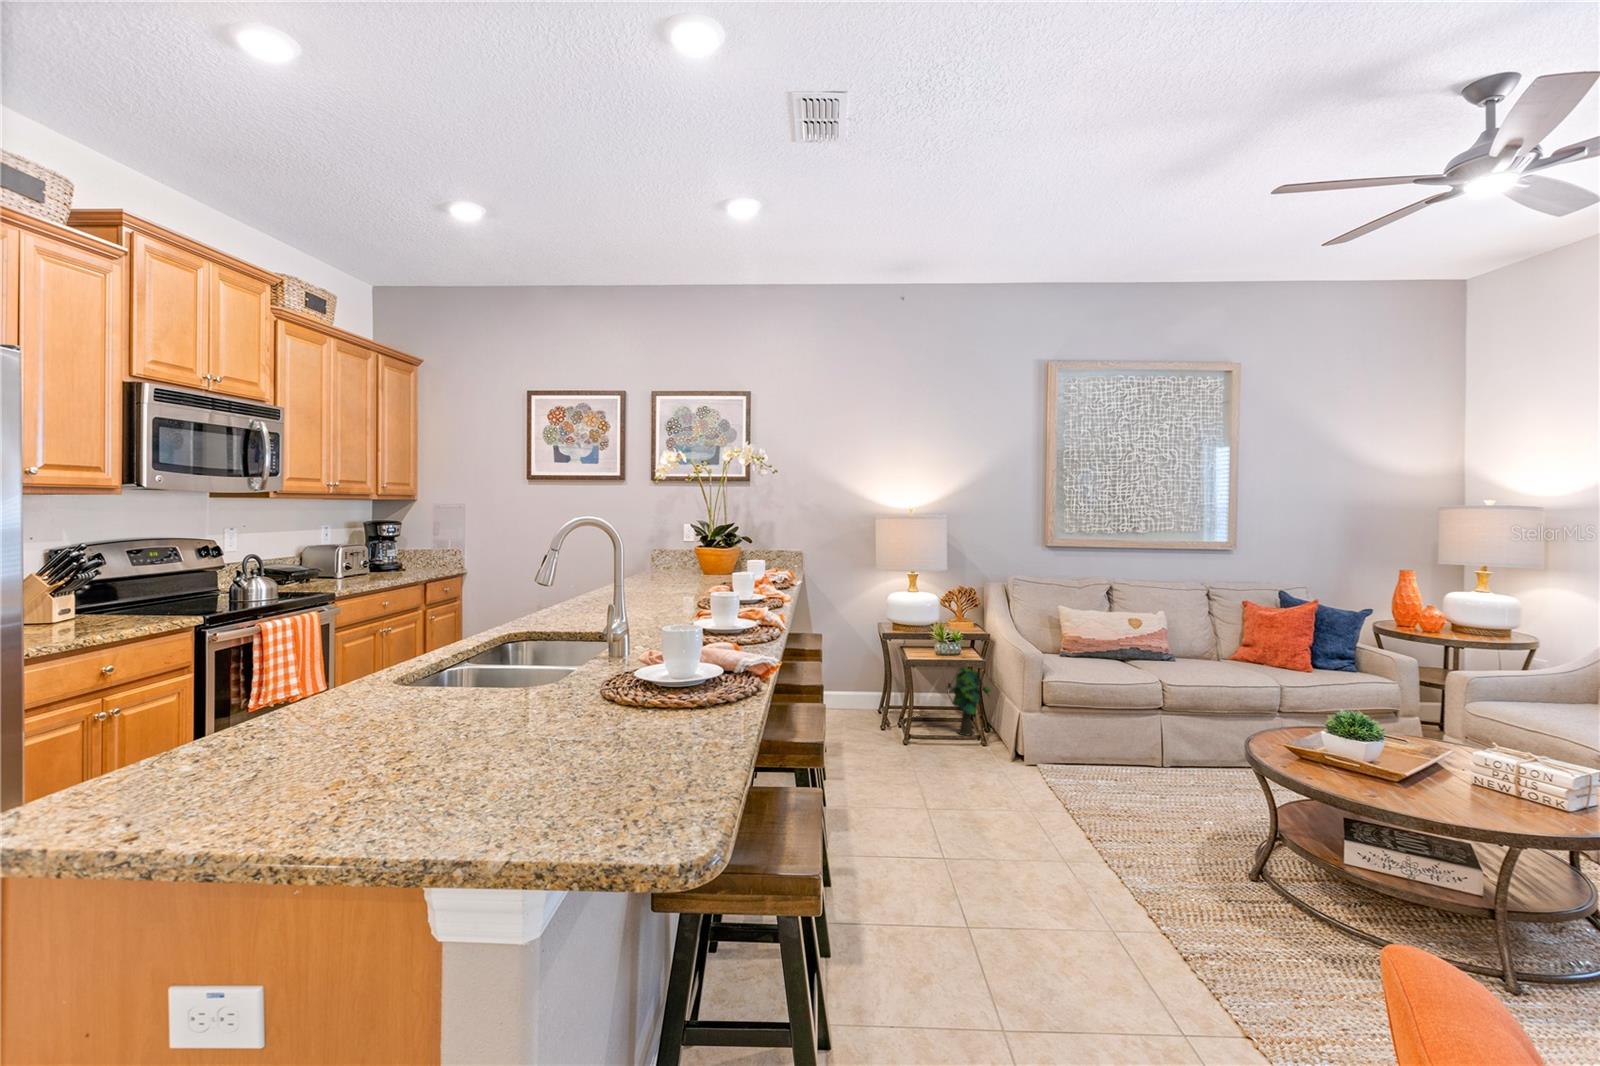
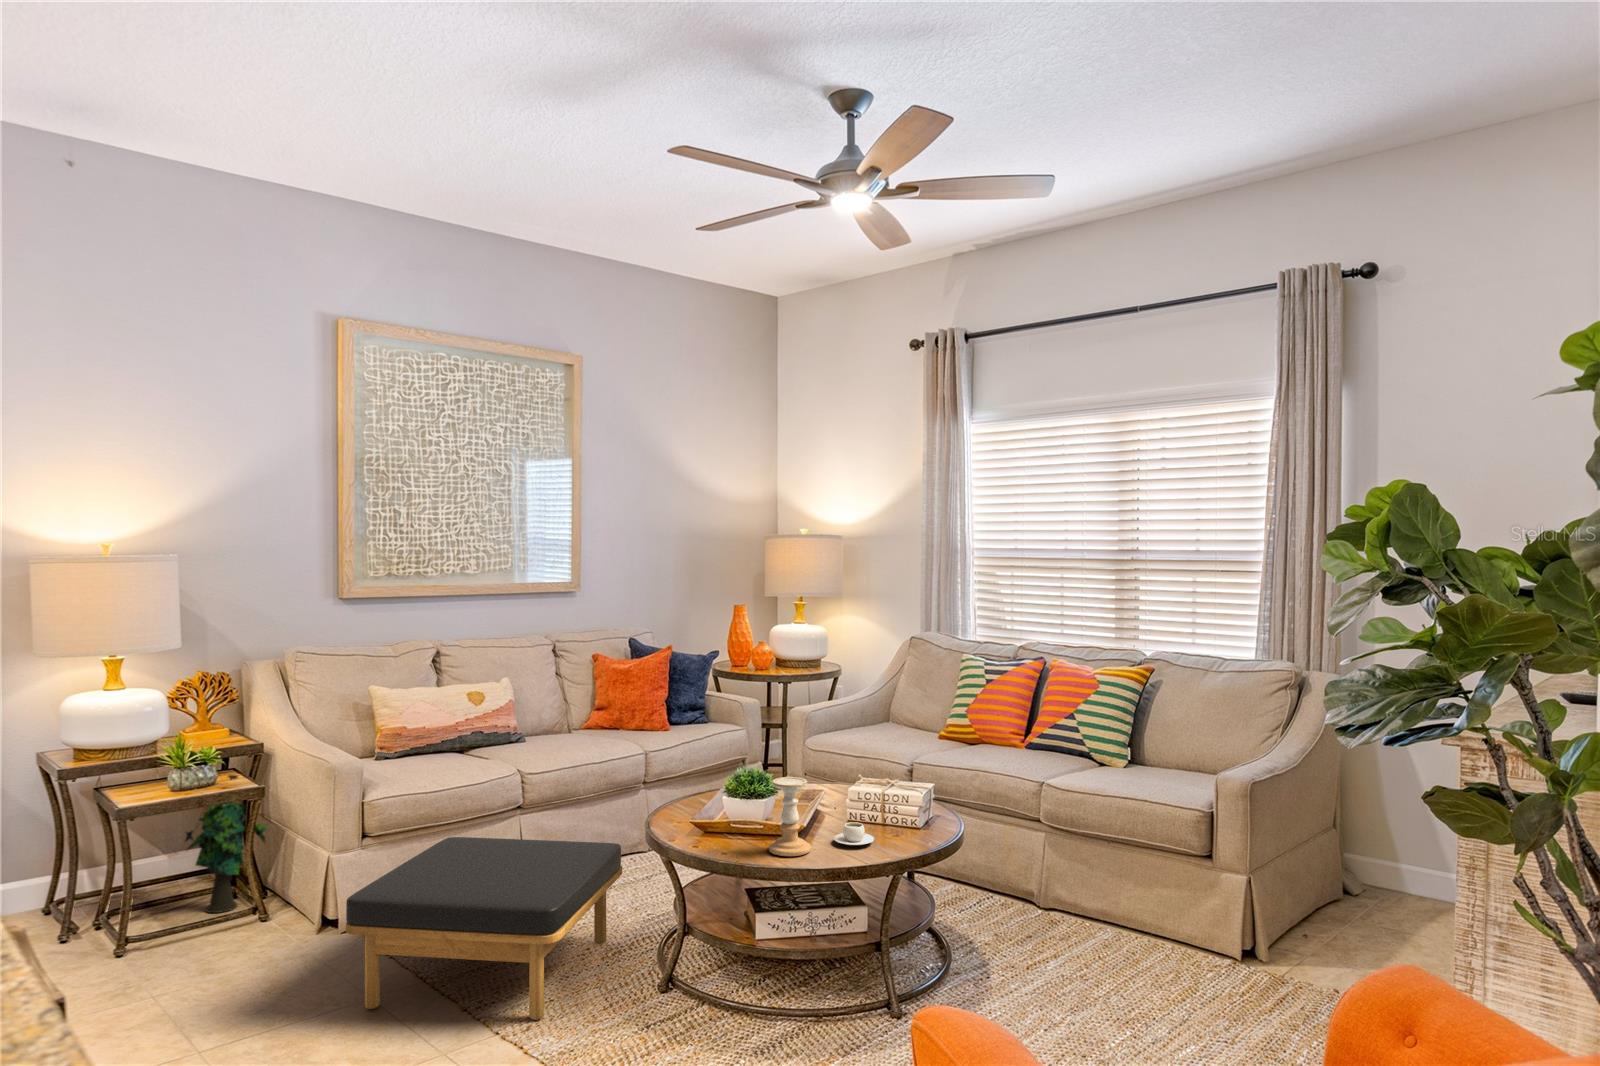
ottoman: none [1016,719,1231,862] -> present [346,837,622,1020]
candle holder: none [1360,726,1410,801] -> present [769,777,811,856]
teacup: none [1442,785,1496,811] -> present [834,822,874,846]

